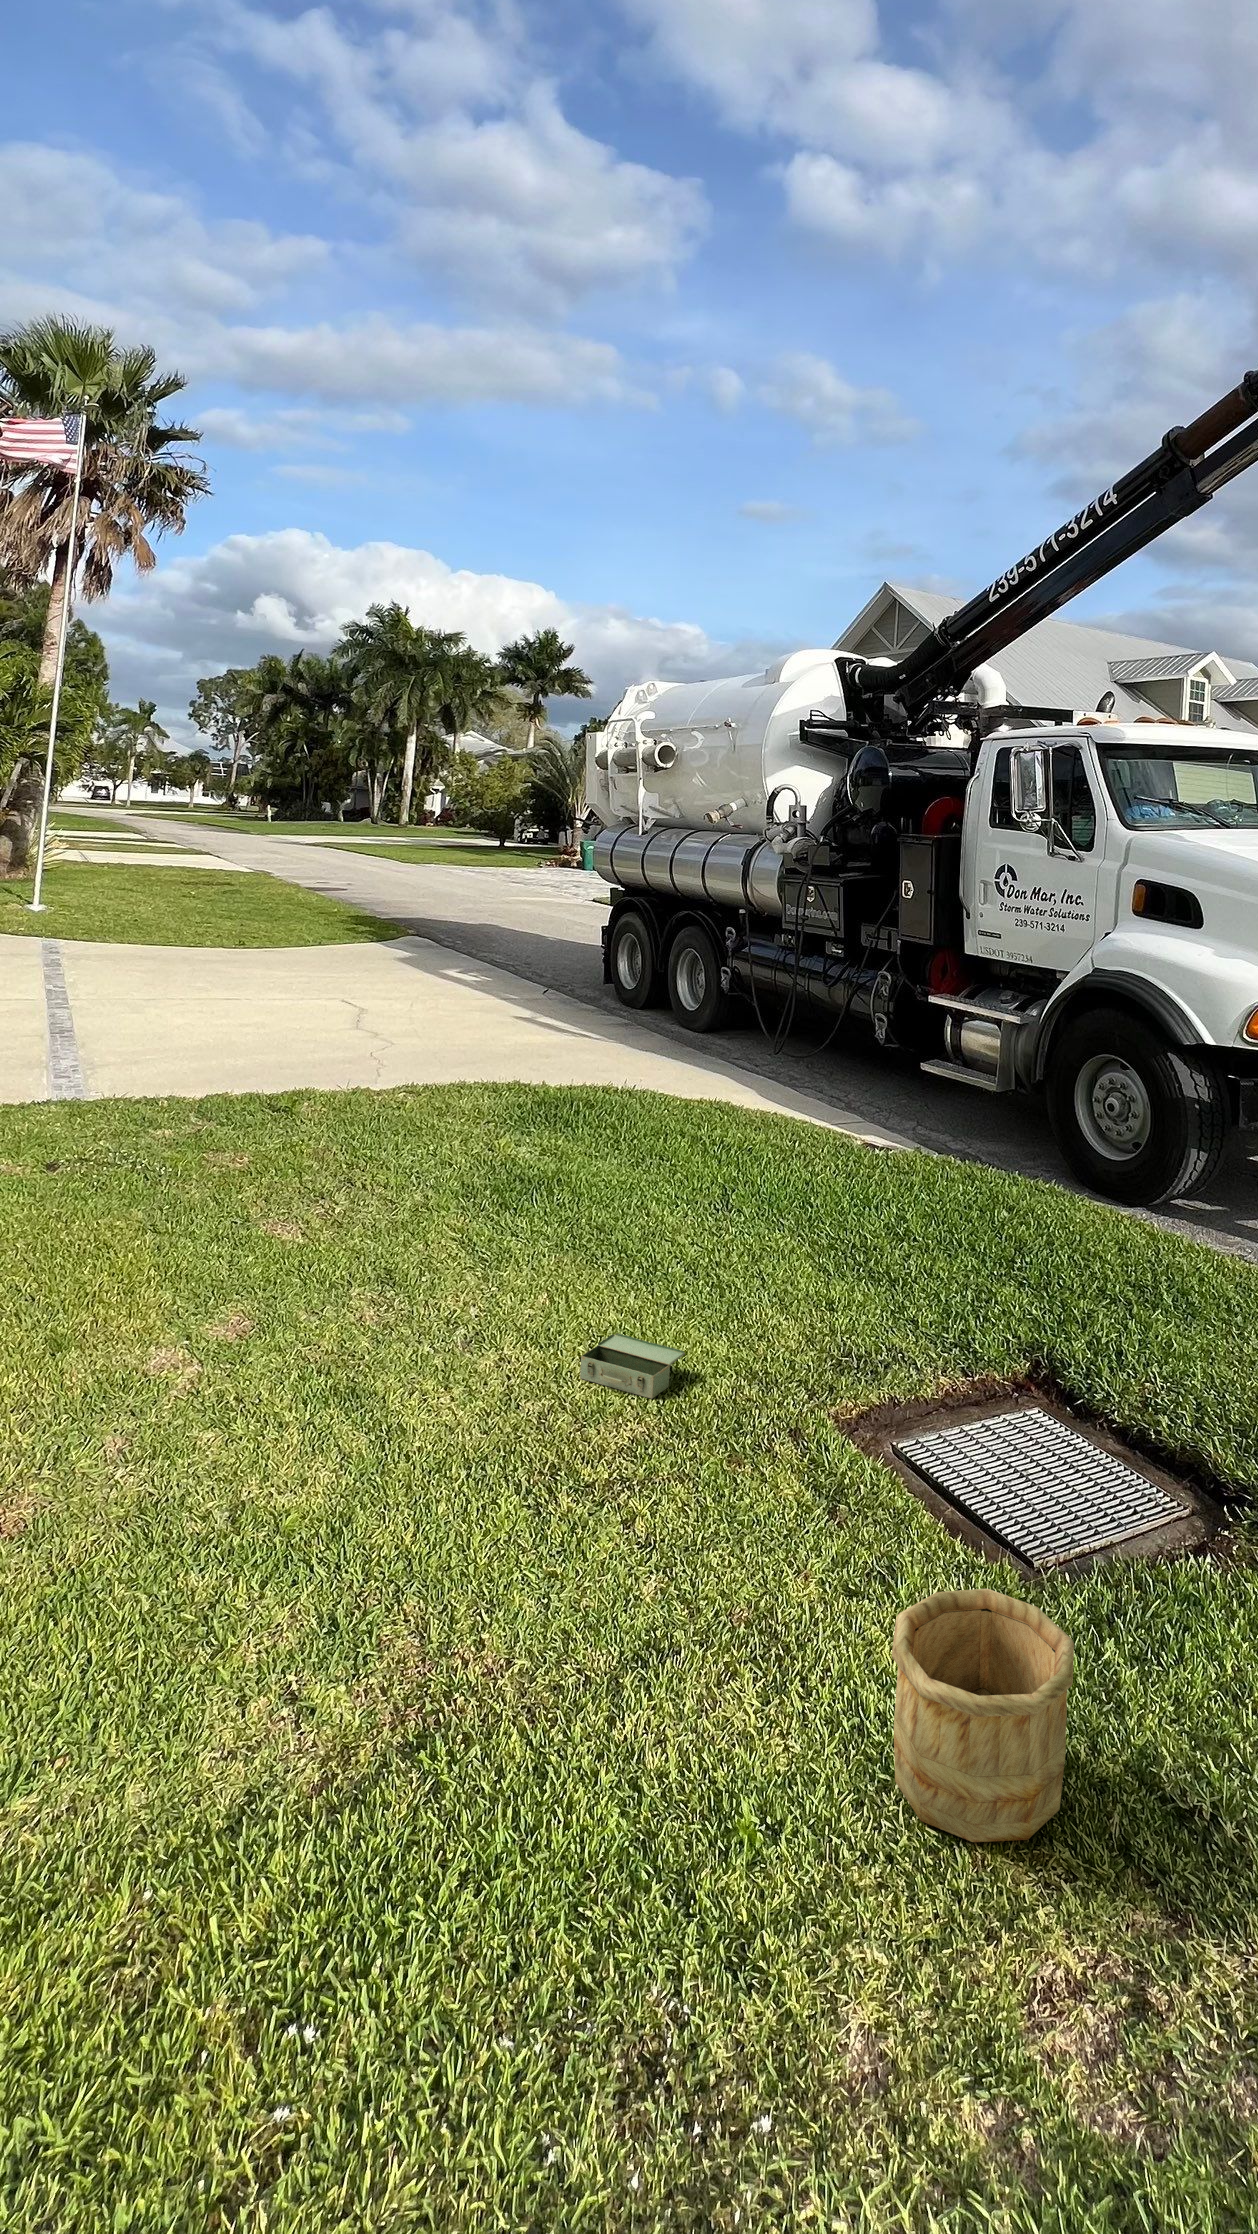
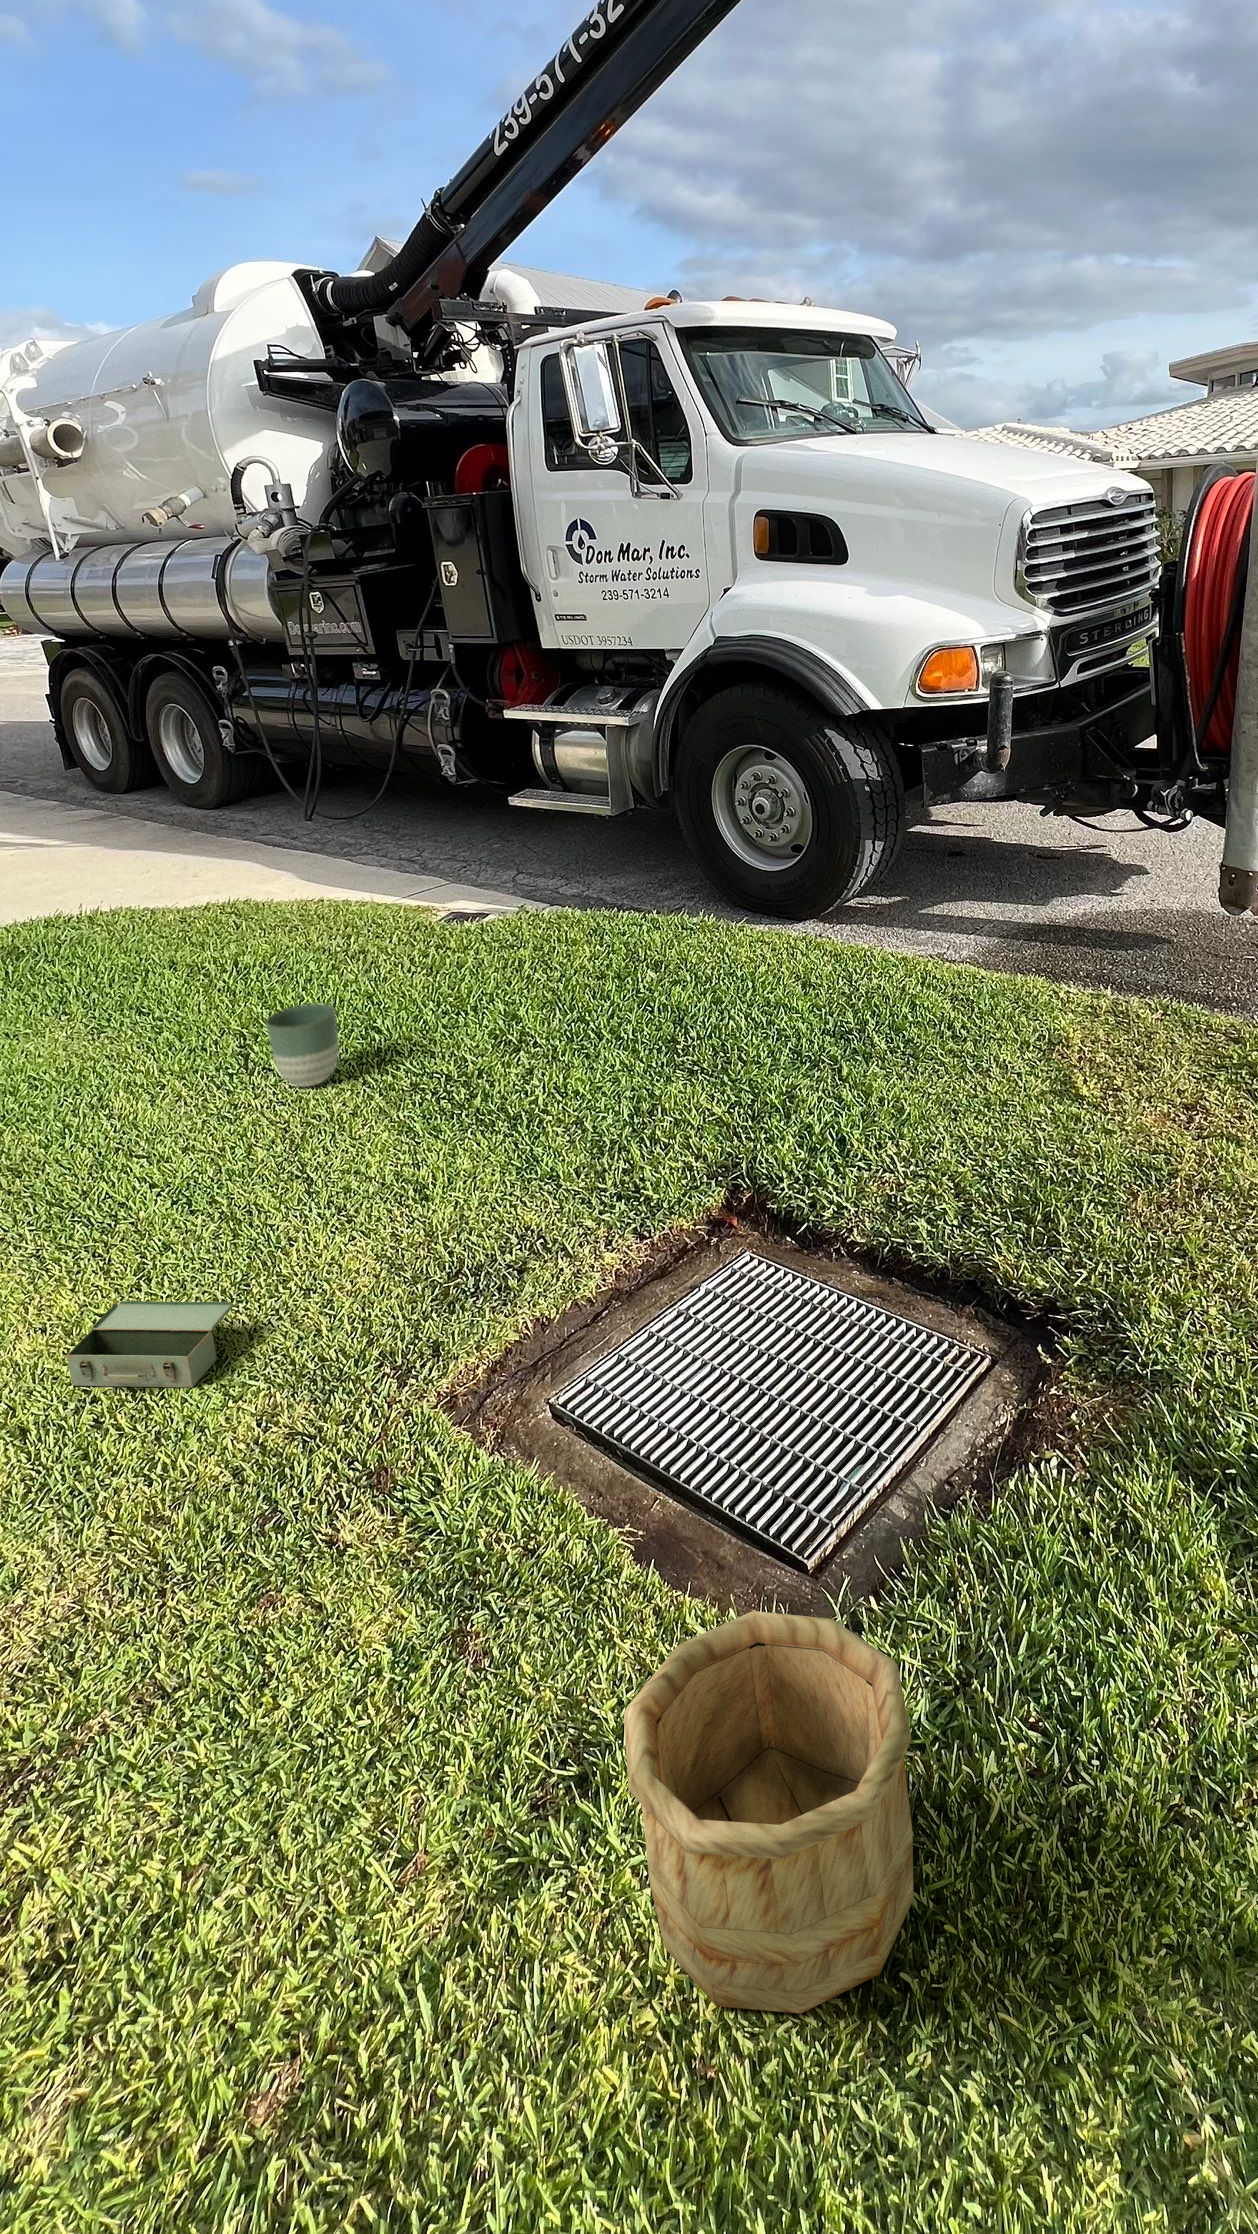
planter: none [730,1174,777,1234] -> present [266,1003,339,1087]

